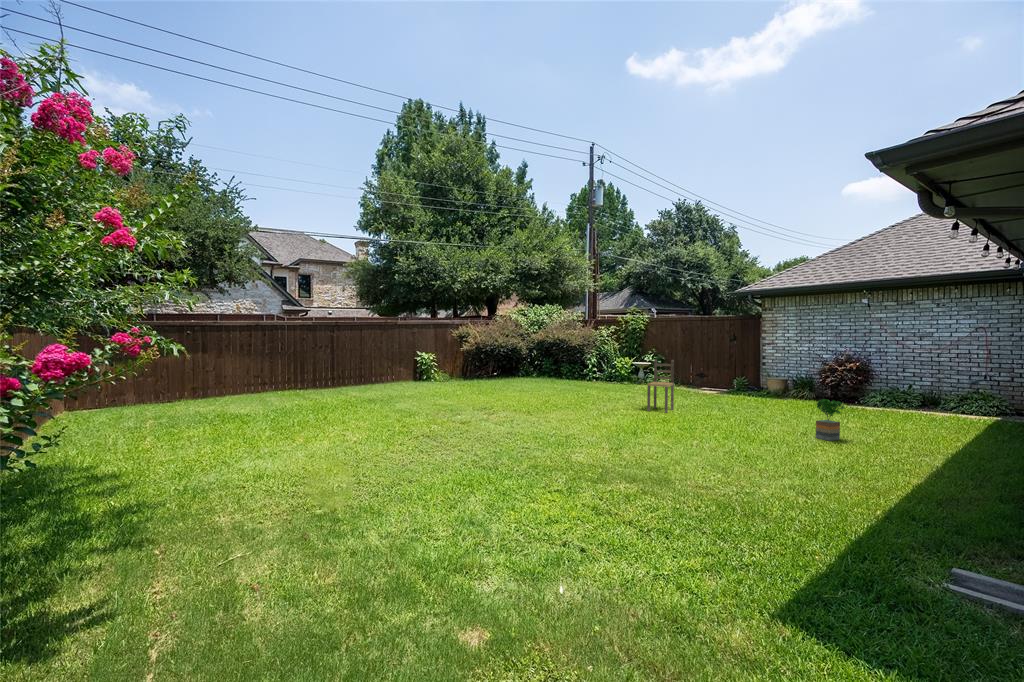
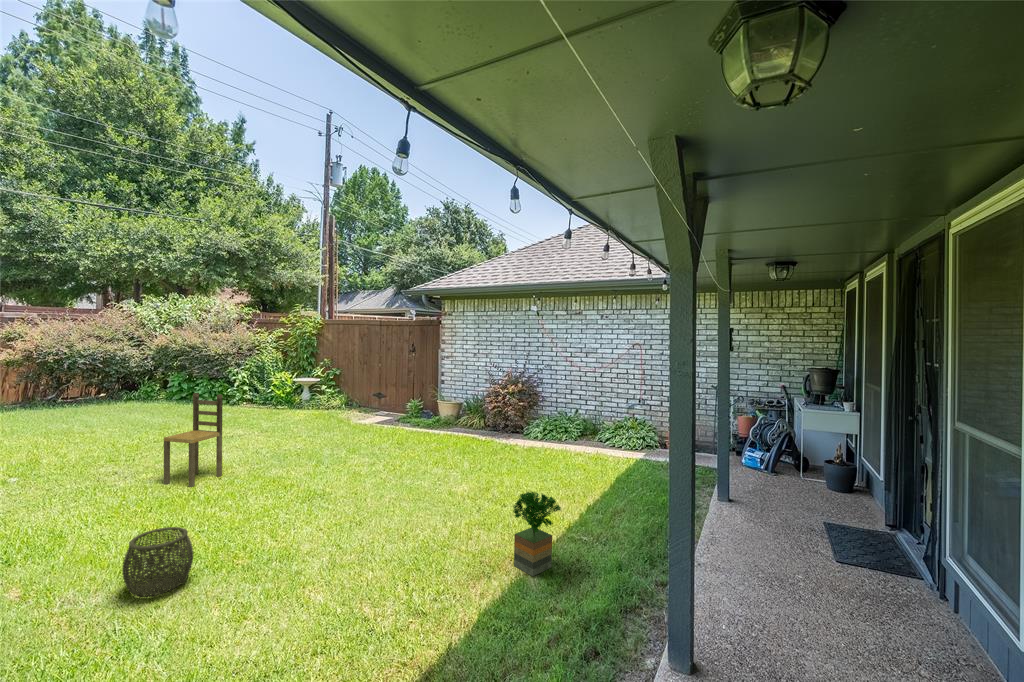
potted tree: present [816,399,845,441] -> present [513,492,561,576]
woven basket: none [719,414,750,442] -> present [122,527,194,597]

